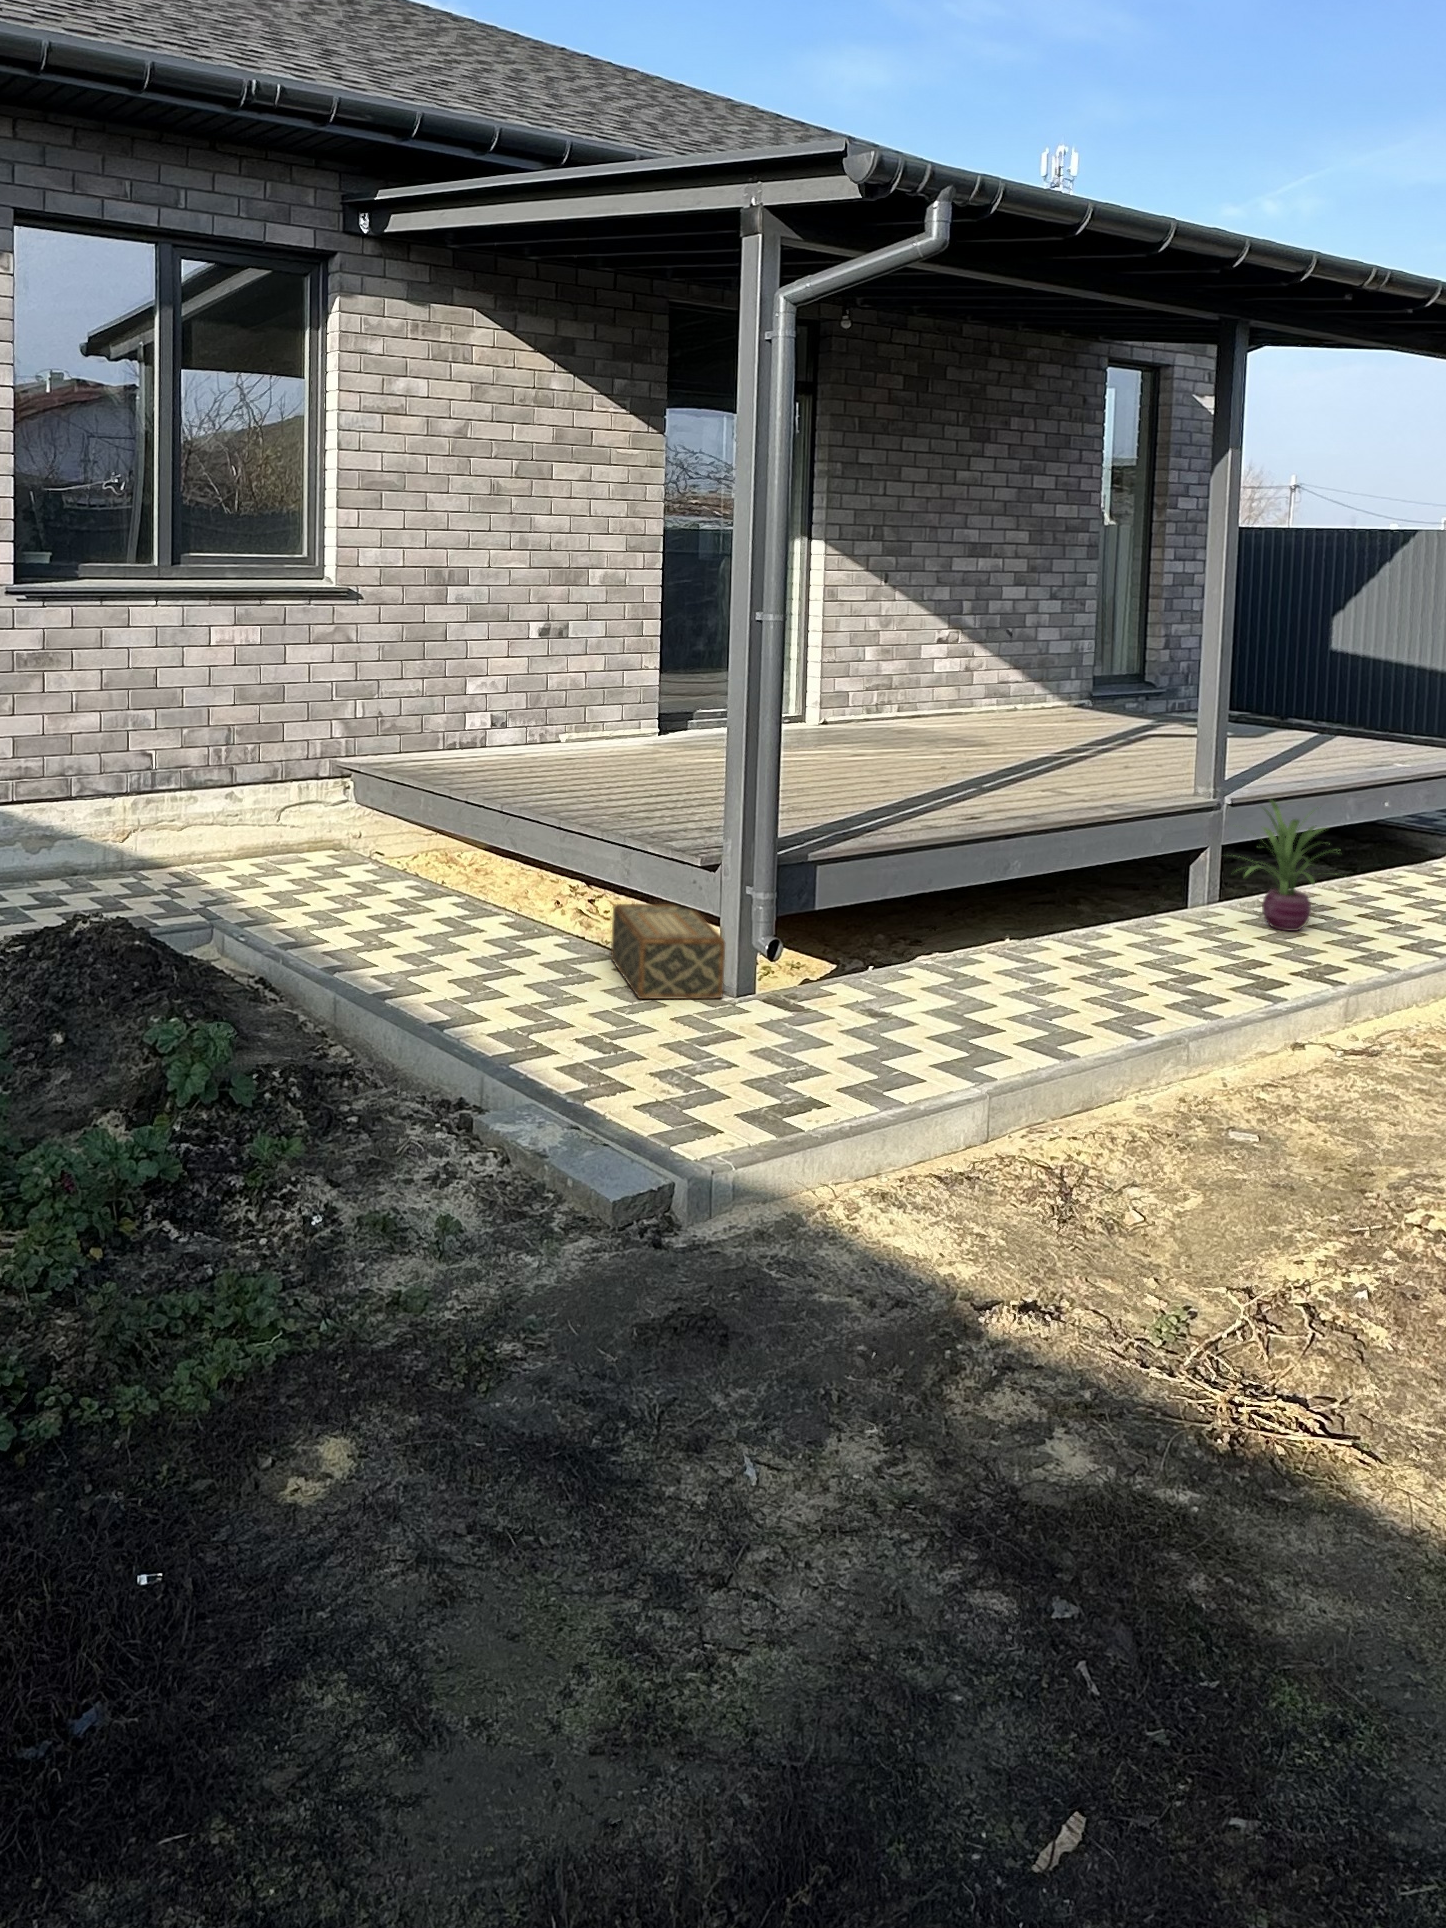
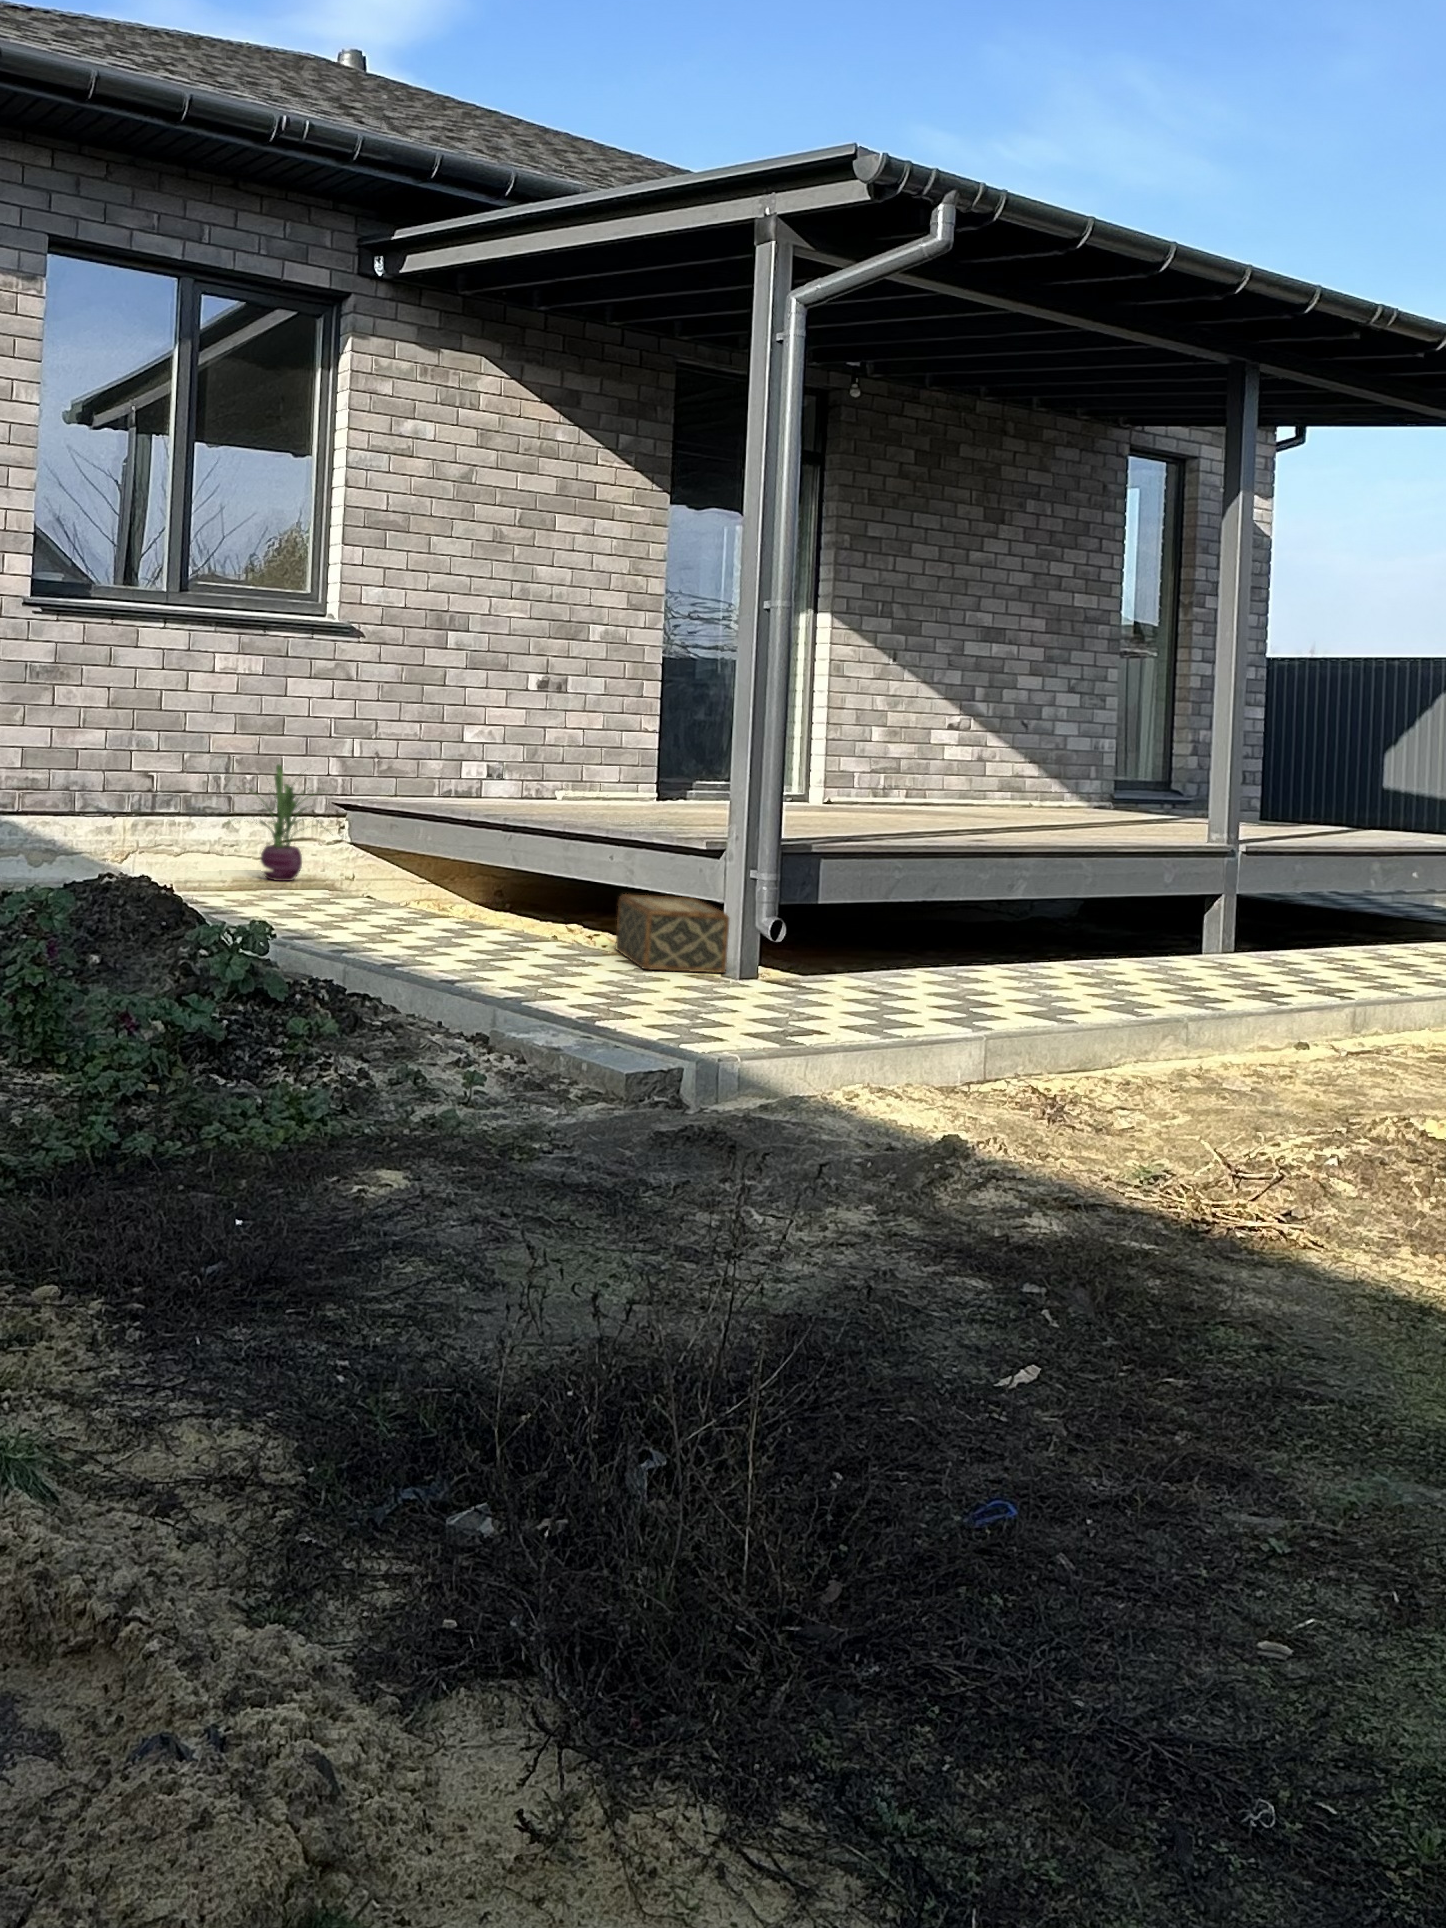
decorative plant: present [1239,800,1330,931] -> present [256,765,327,881]

